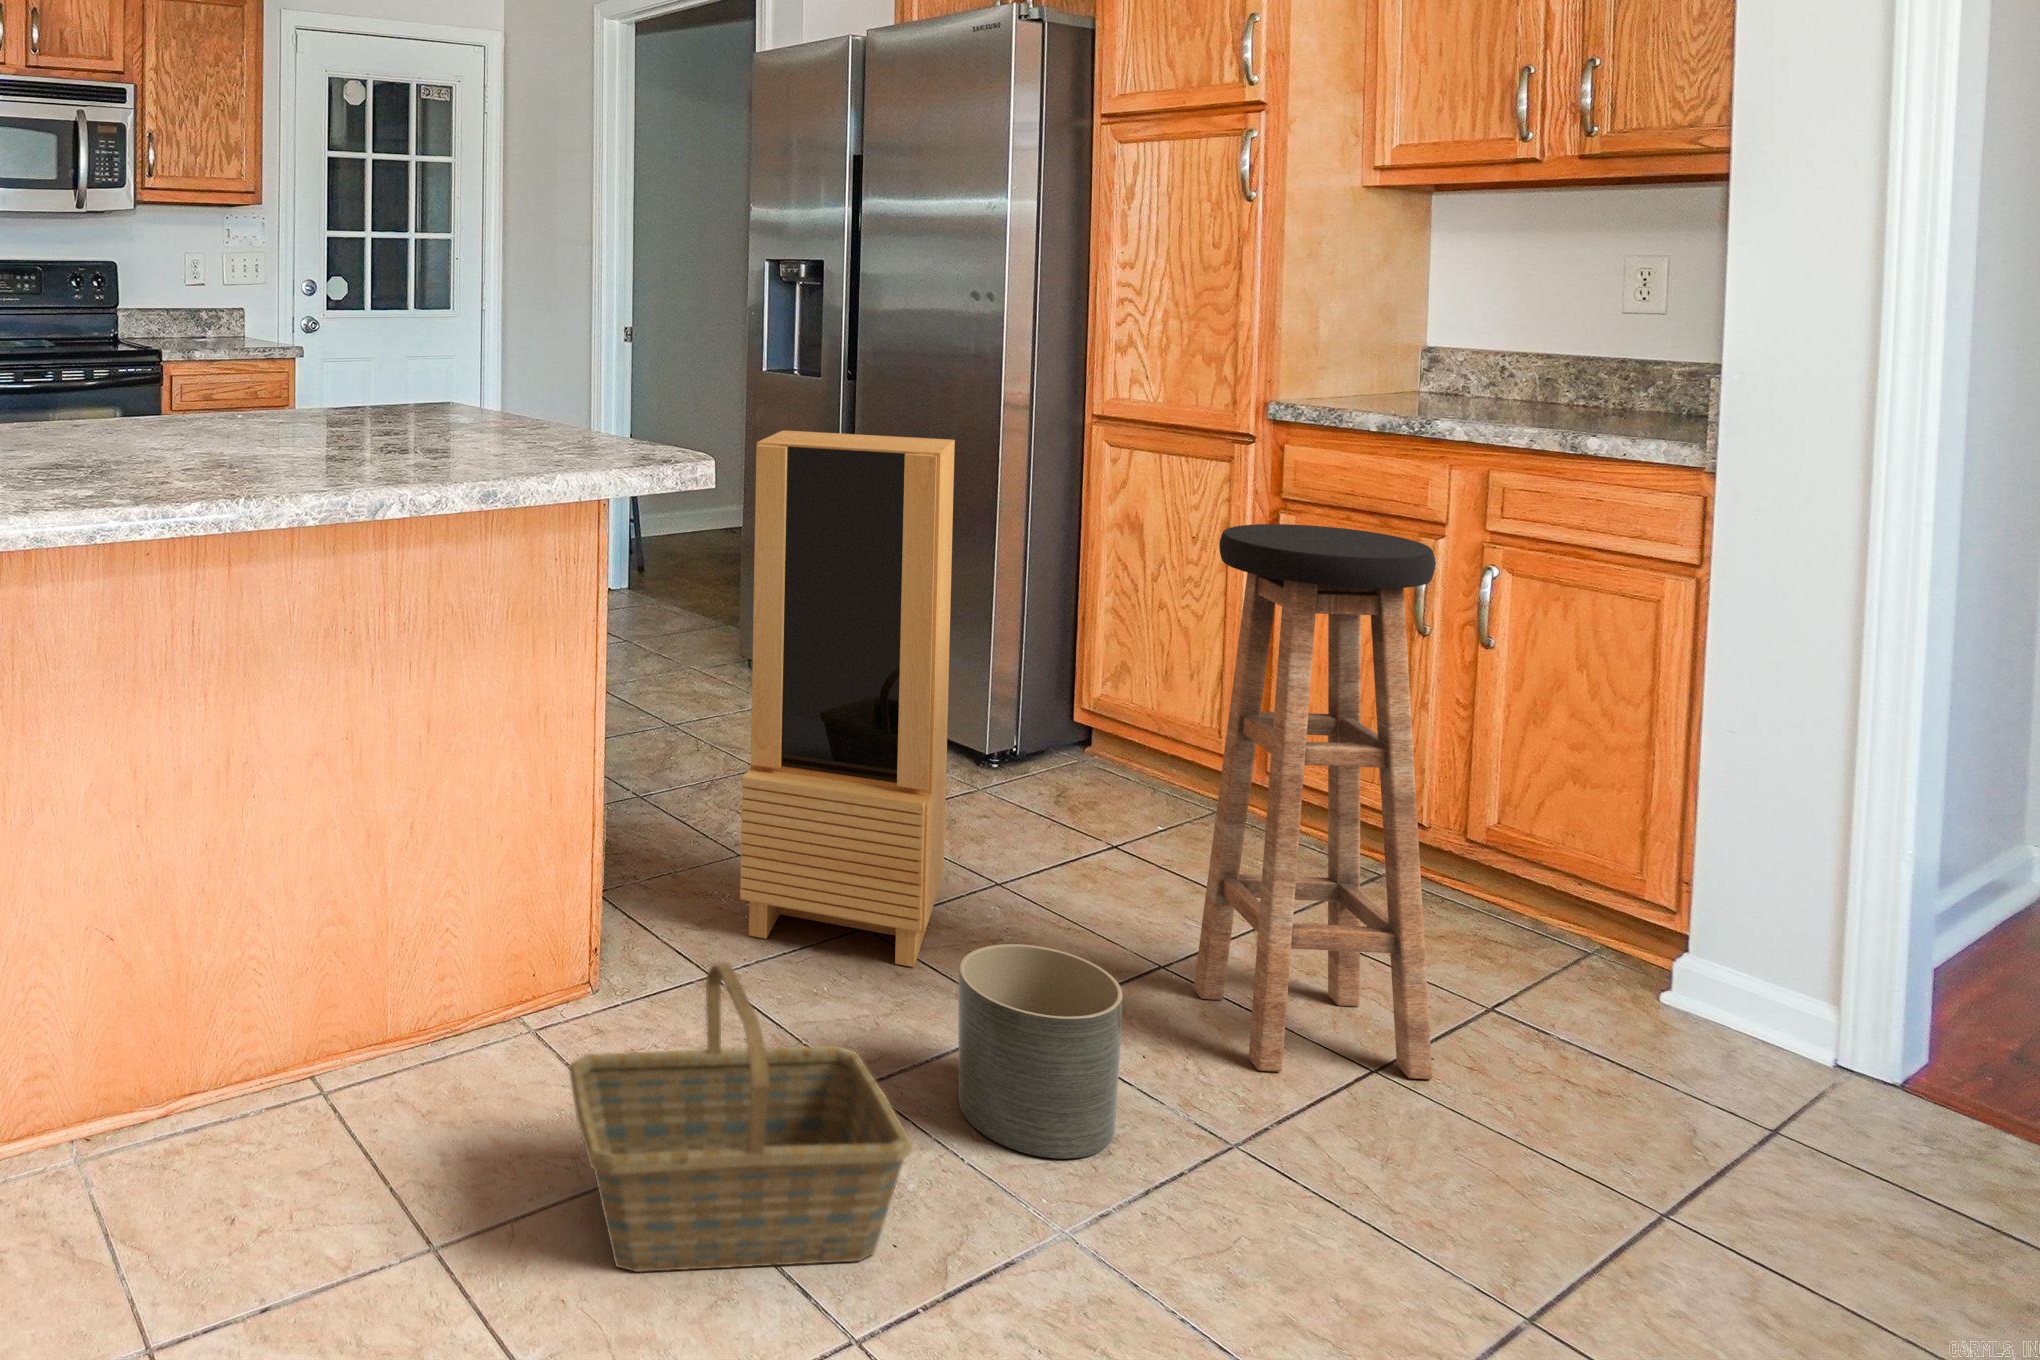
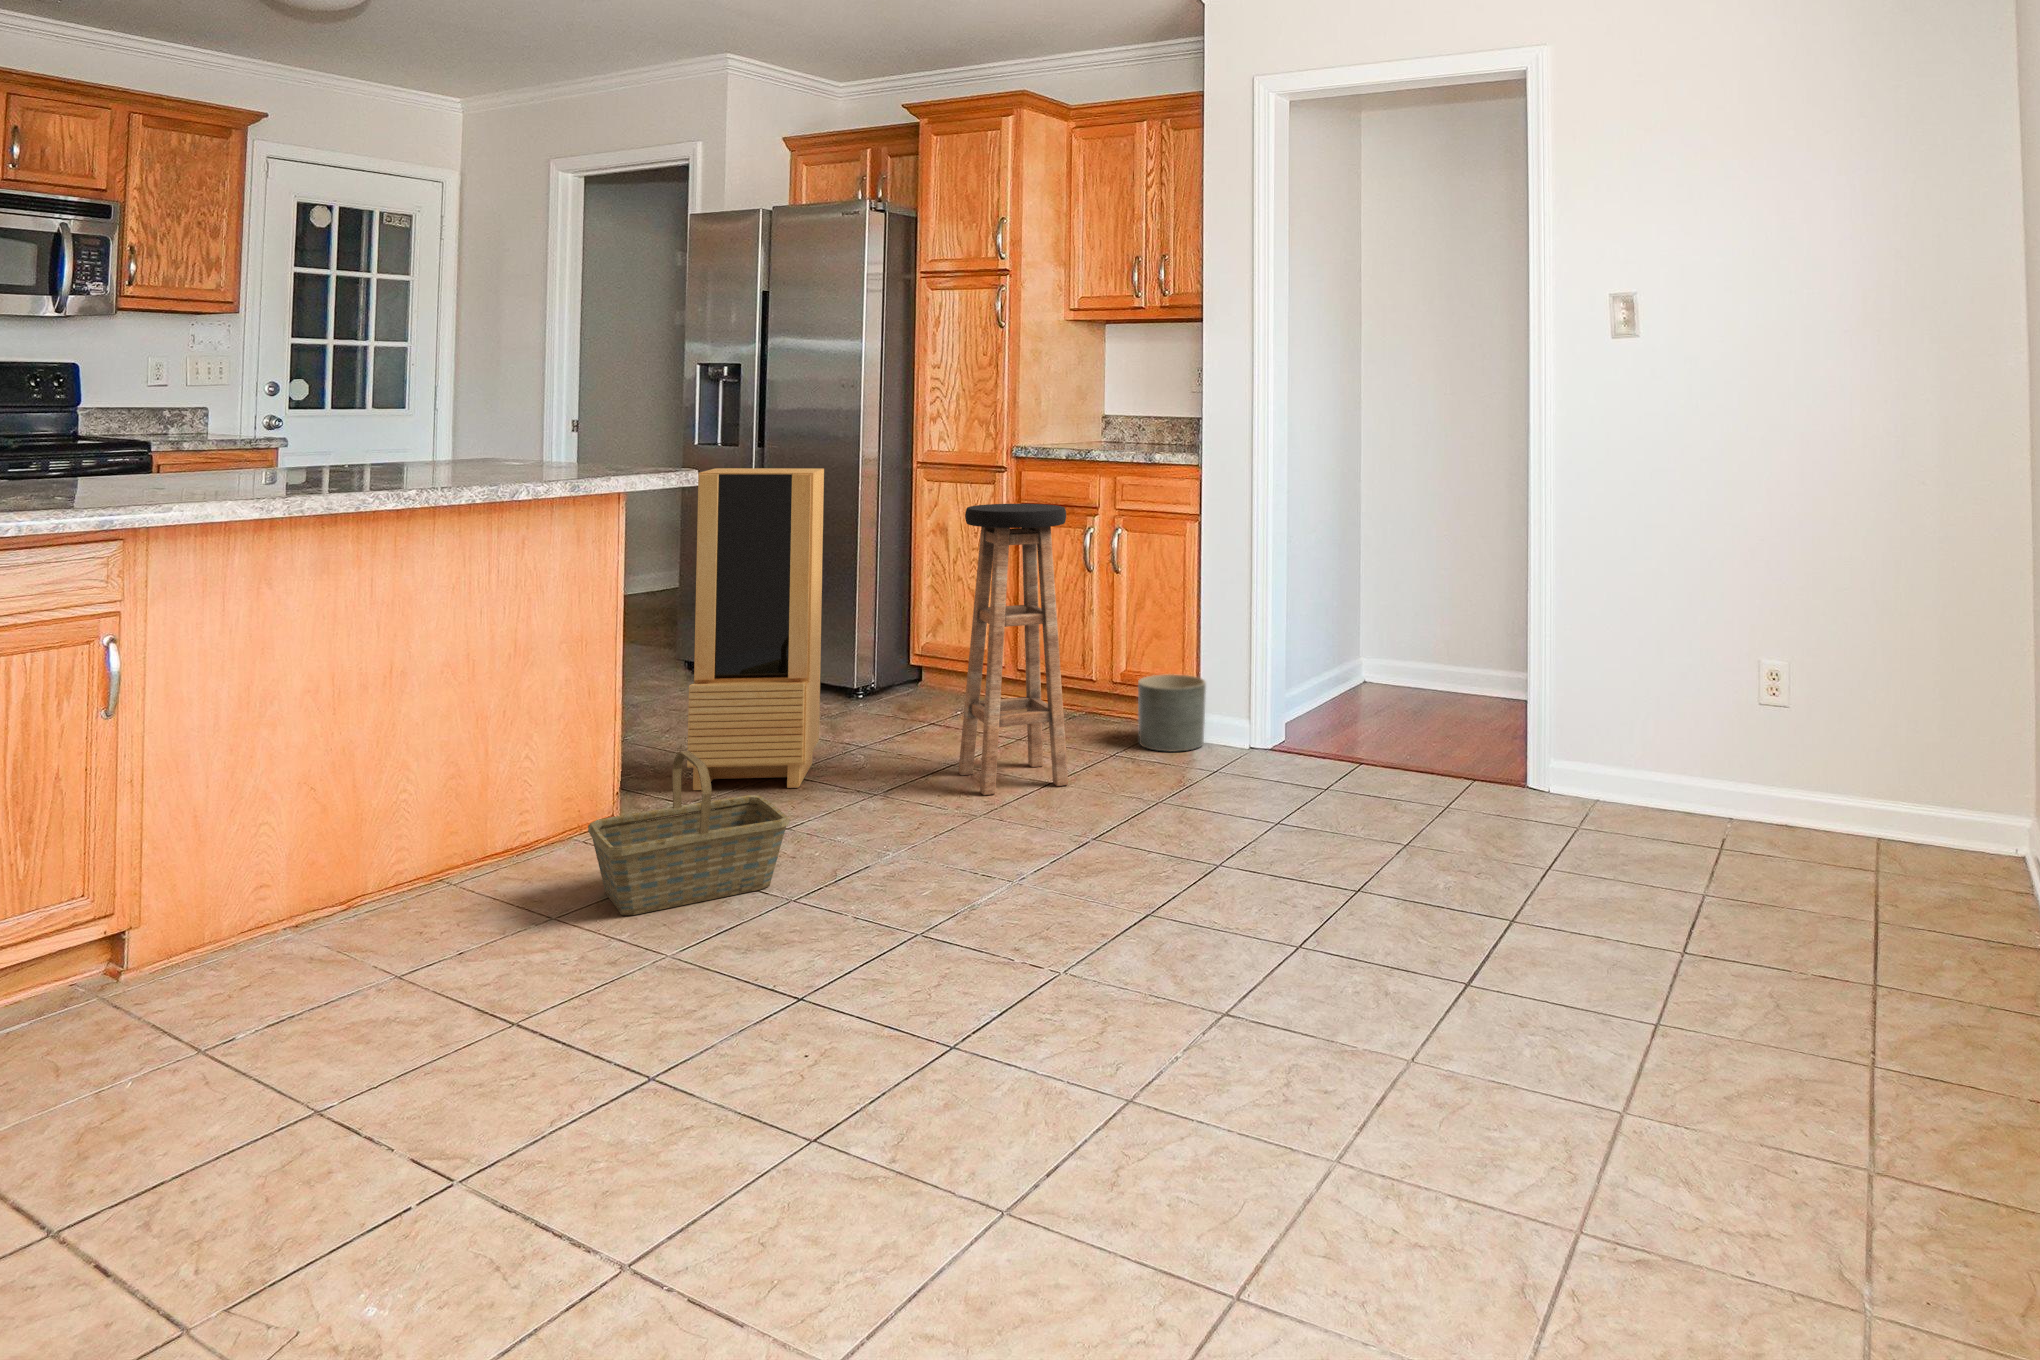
planter: present [958,944,1123,1159] -> present [1138,674,1206,752]

